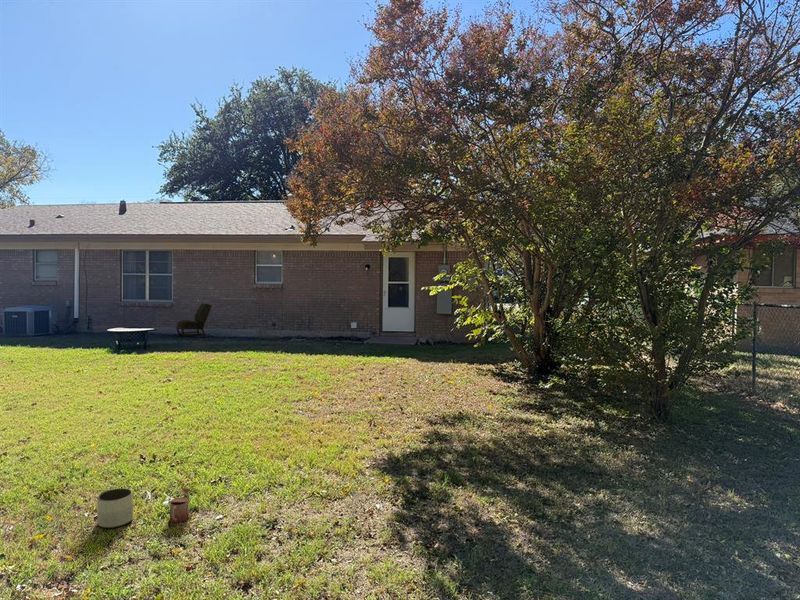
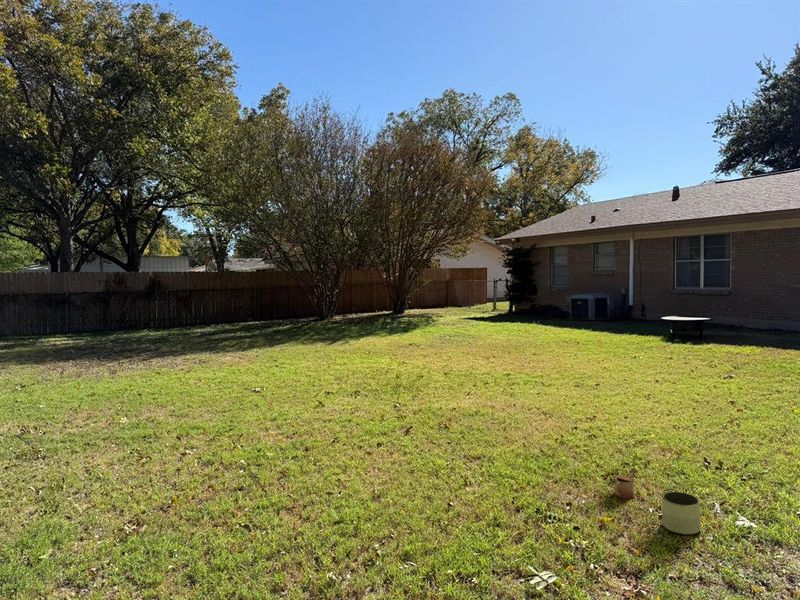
lounge chair: present [177,303,212,337] -> none [735,290,781,328]
watering can: present [168,488,190,522] -> present [615,468,638,499]

